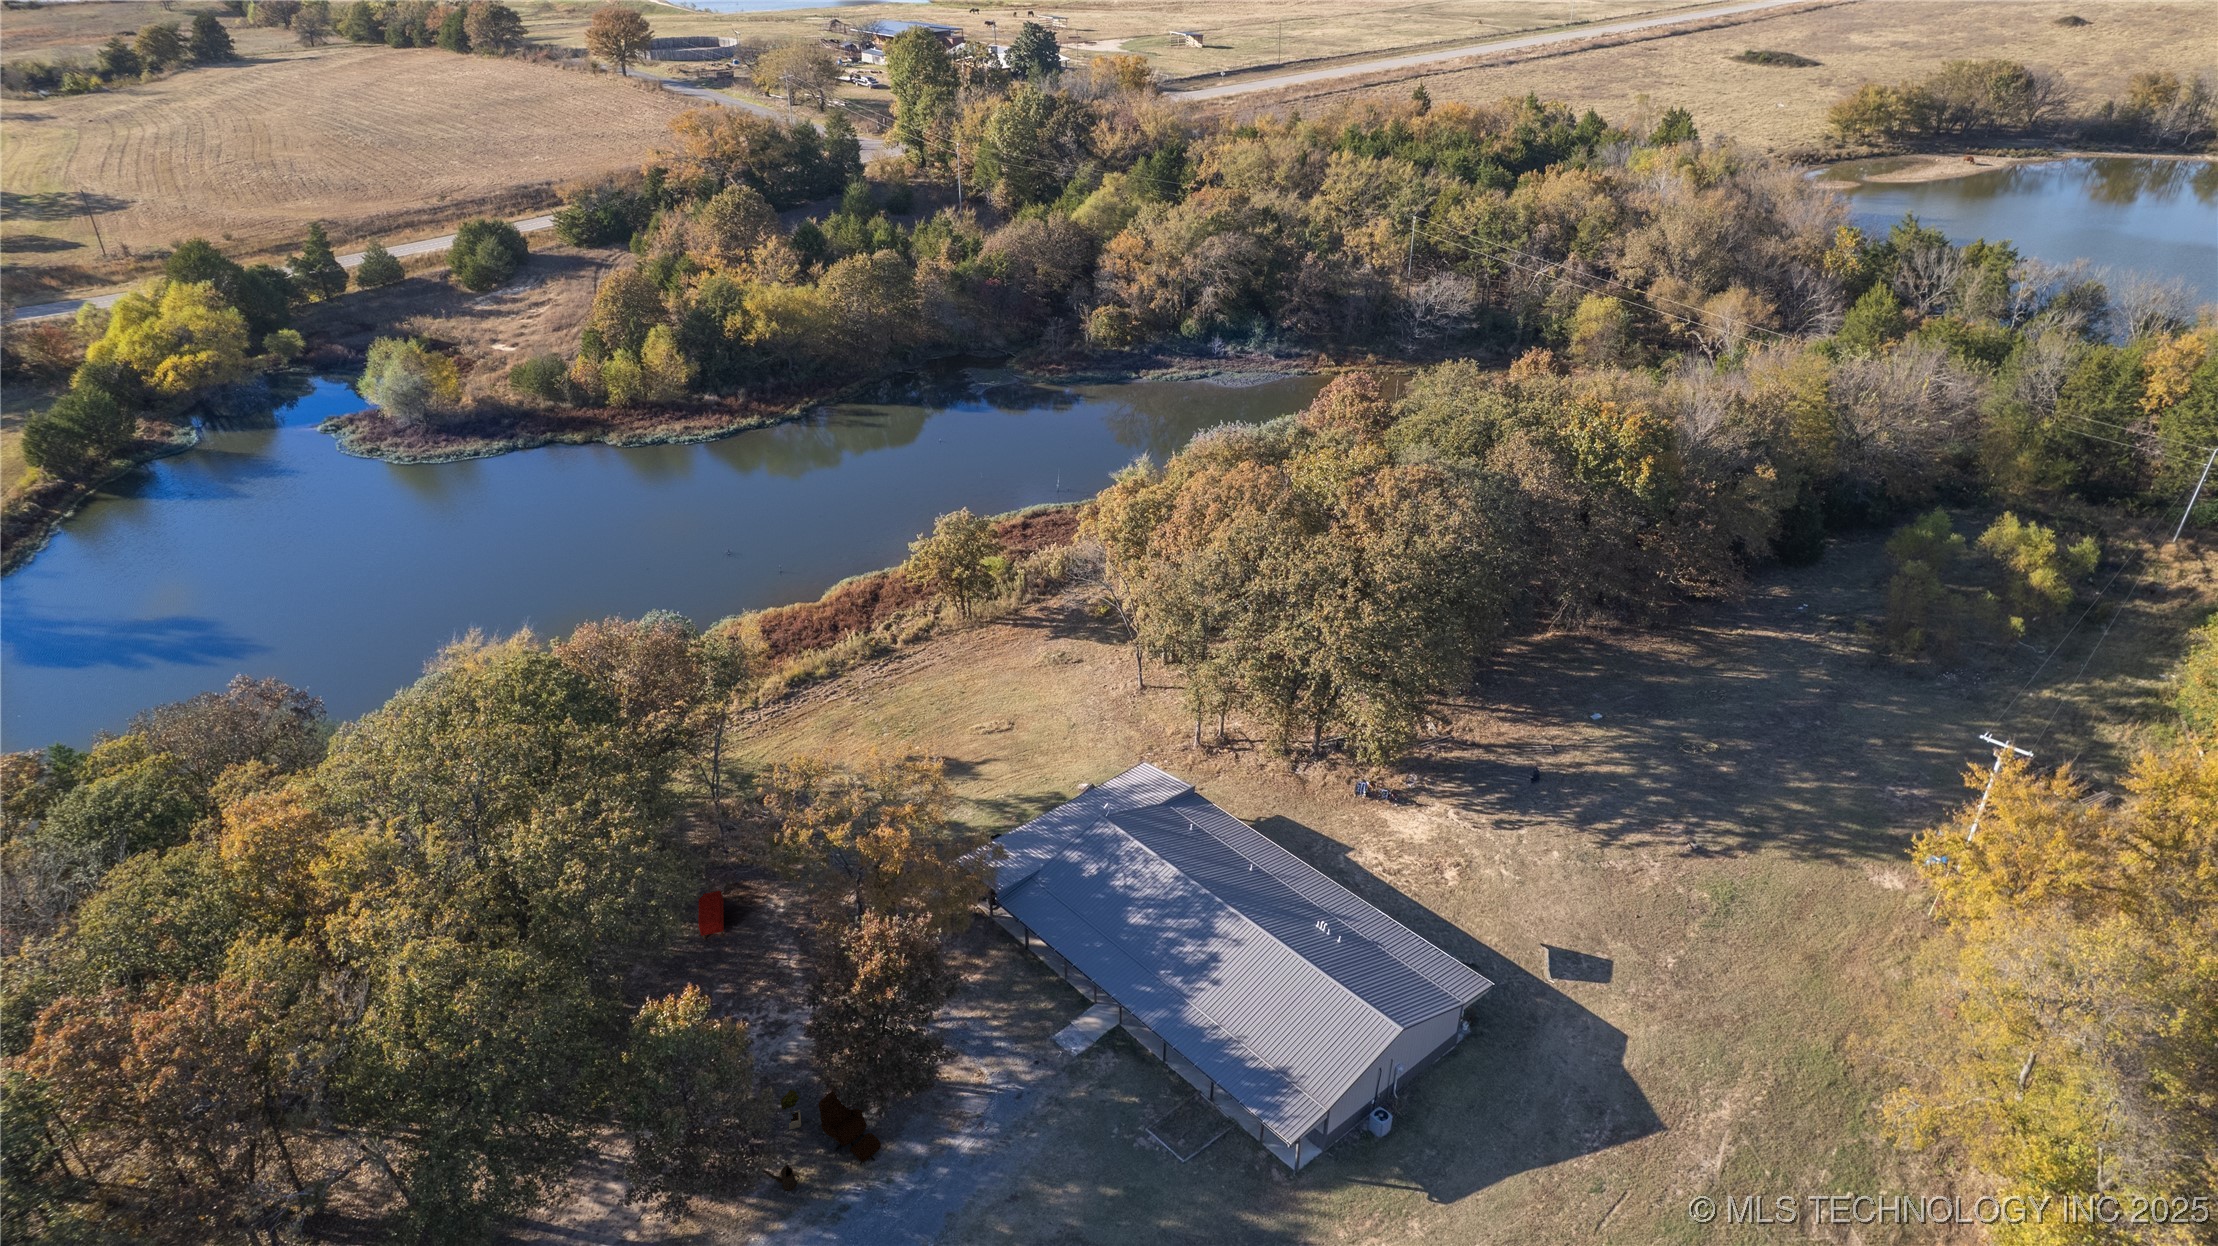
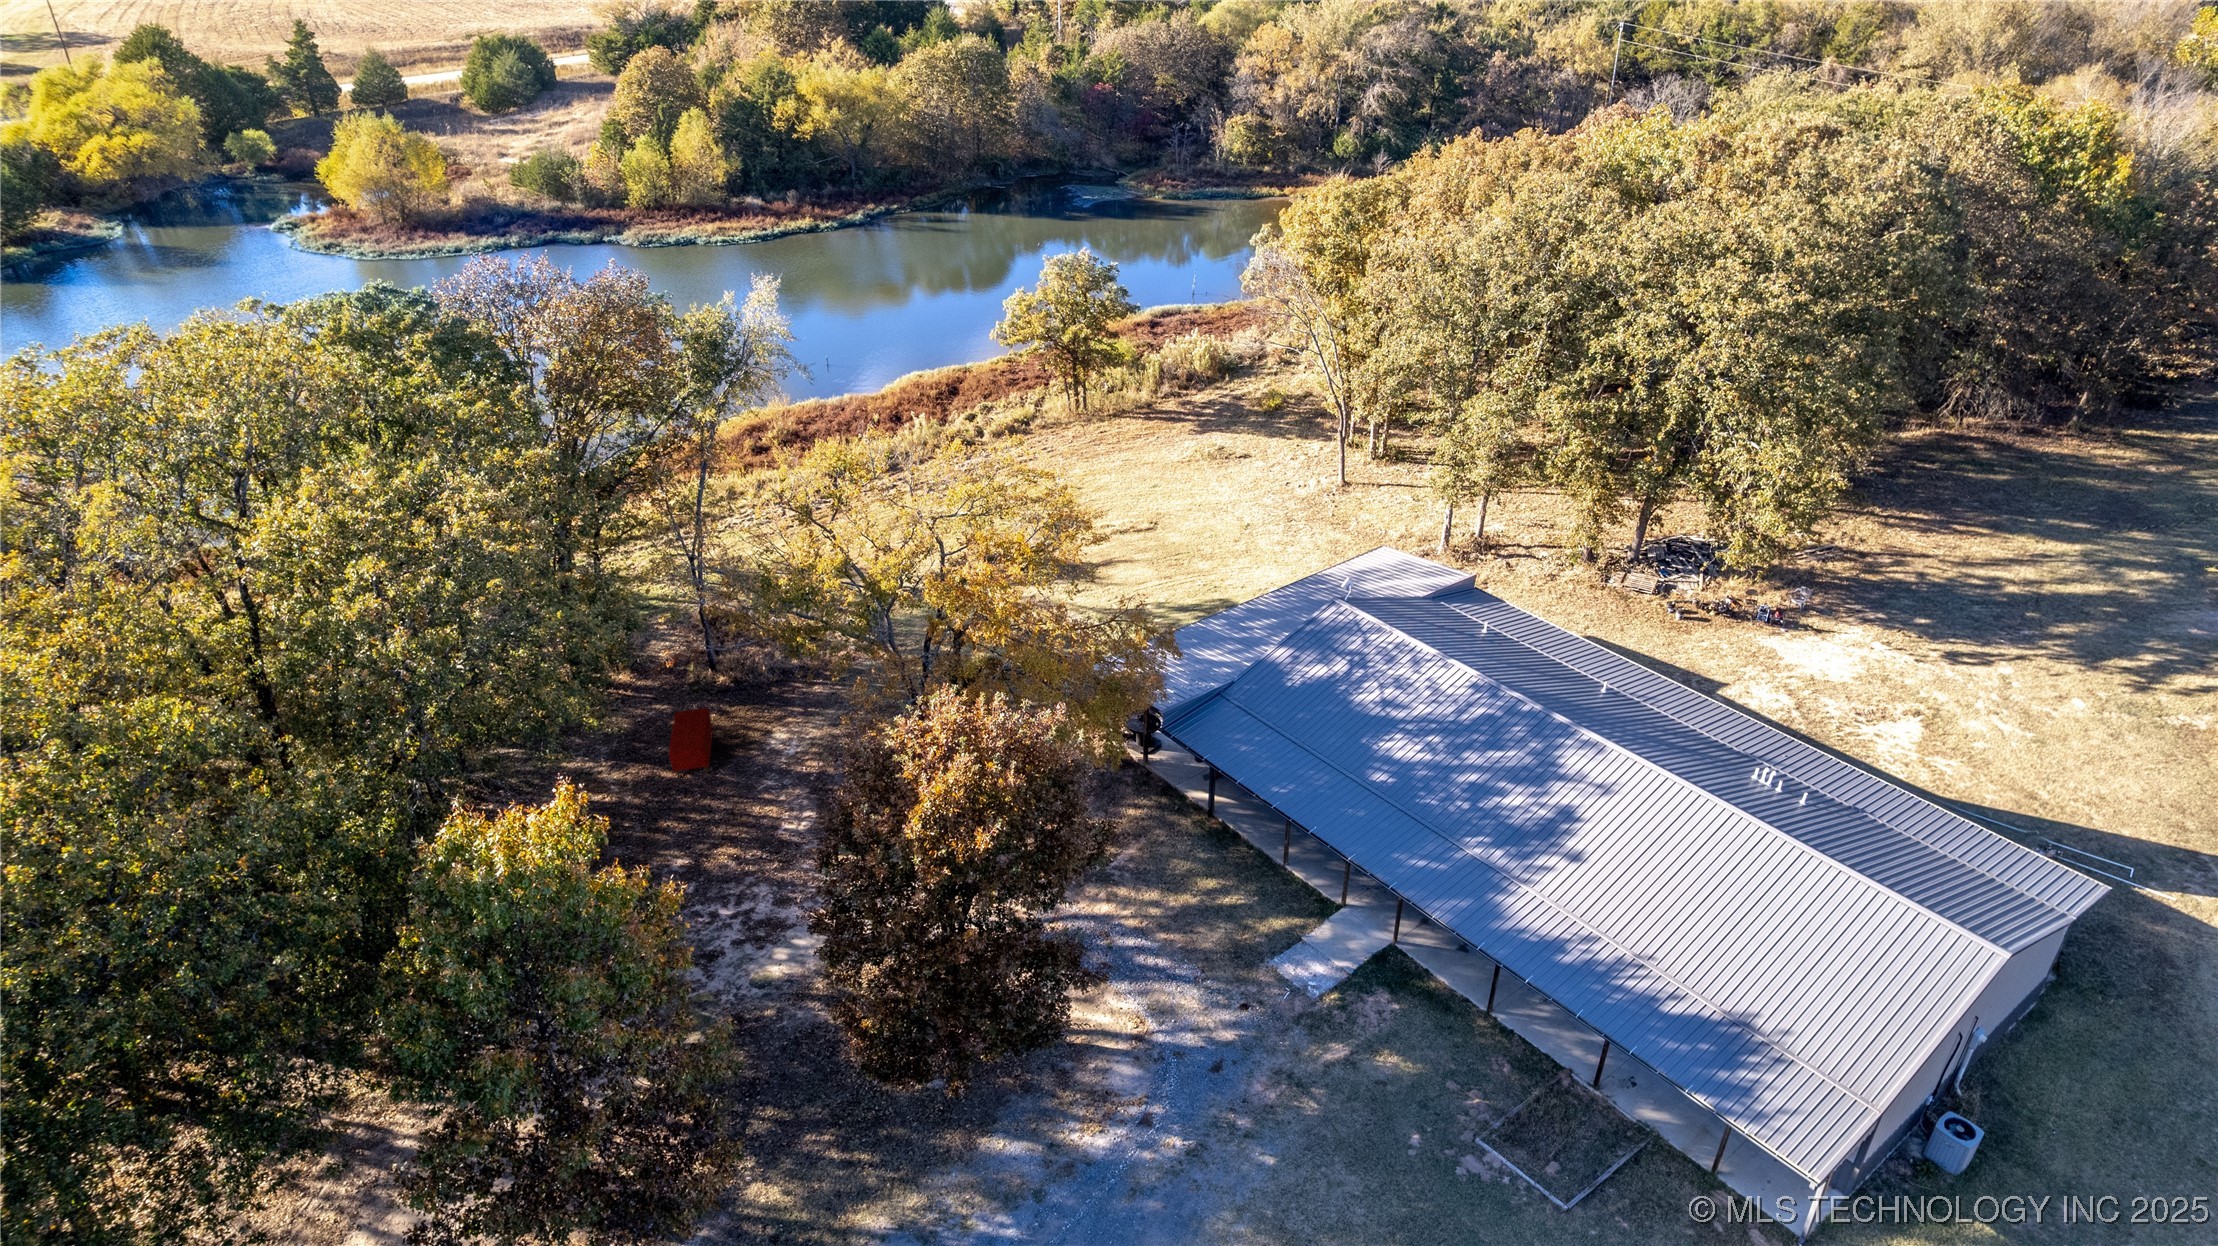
potted tree: present [780,1090,801,1130] -> none [775,1010,814,1083]
lounge chair: present [819,1090,881,1165] -> none [844,1006,957,1154]
watering can: present [763,1165,800,1191] -> none [735,1146,804,1196]

